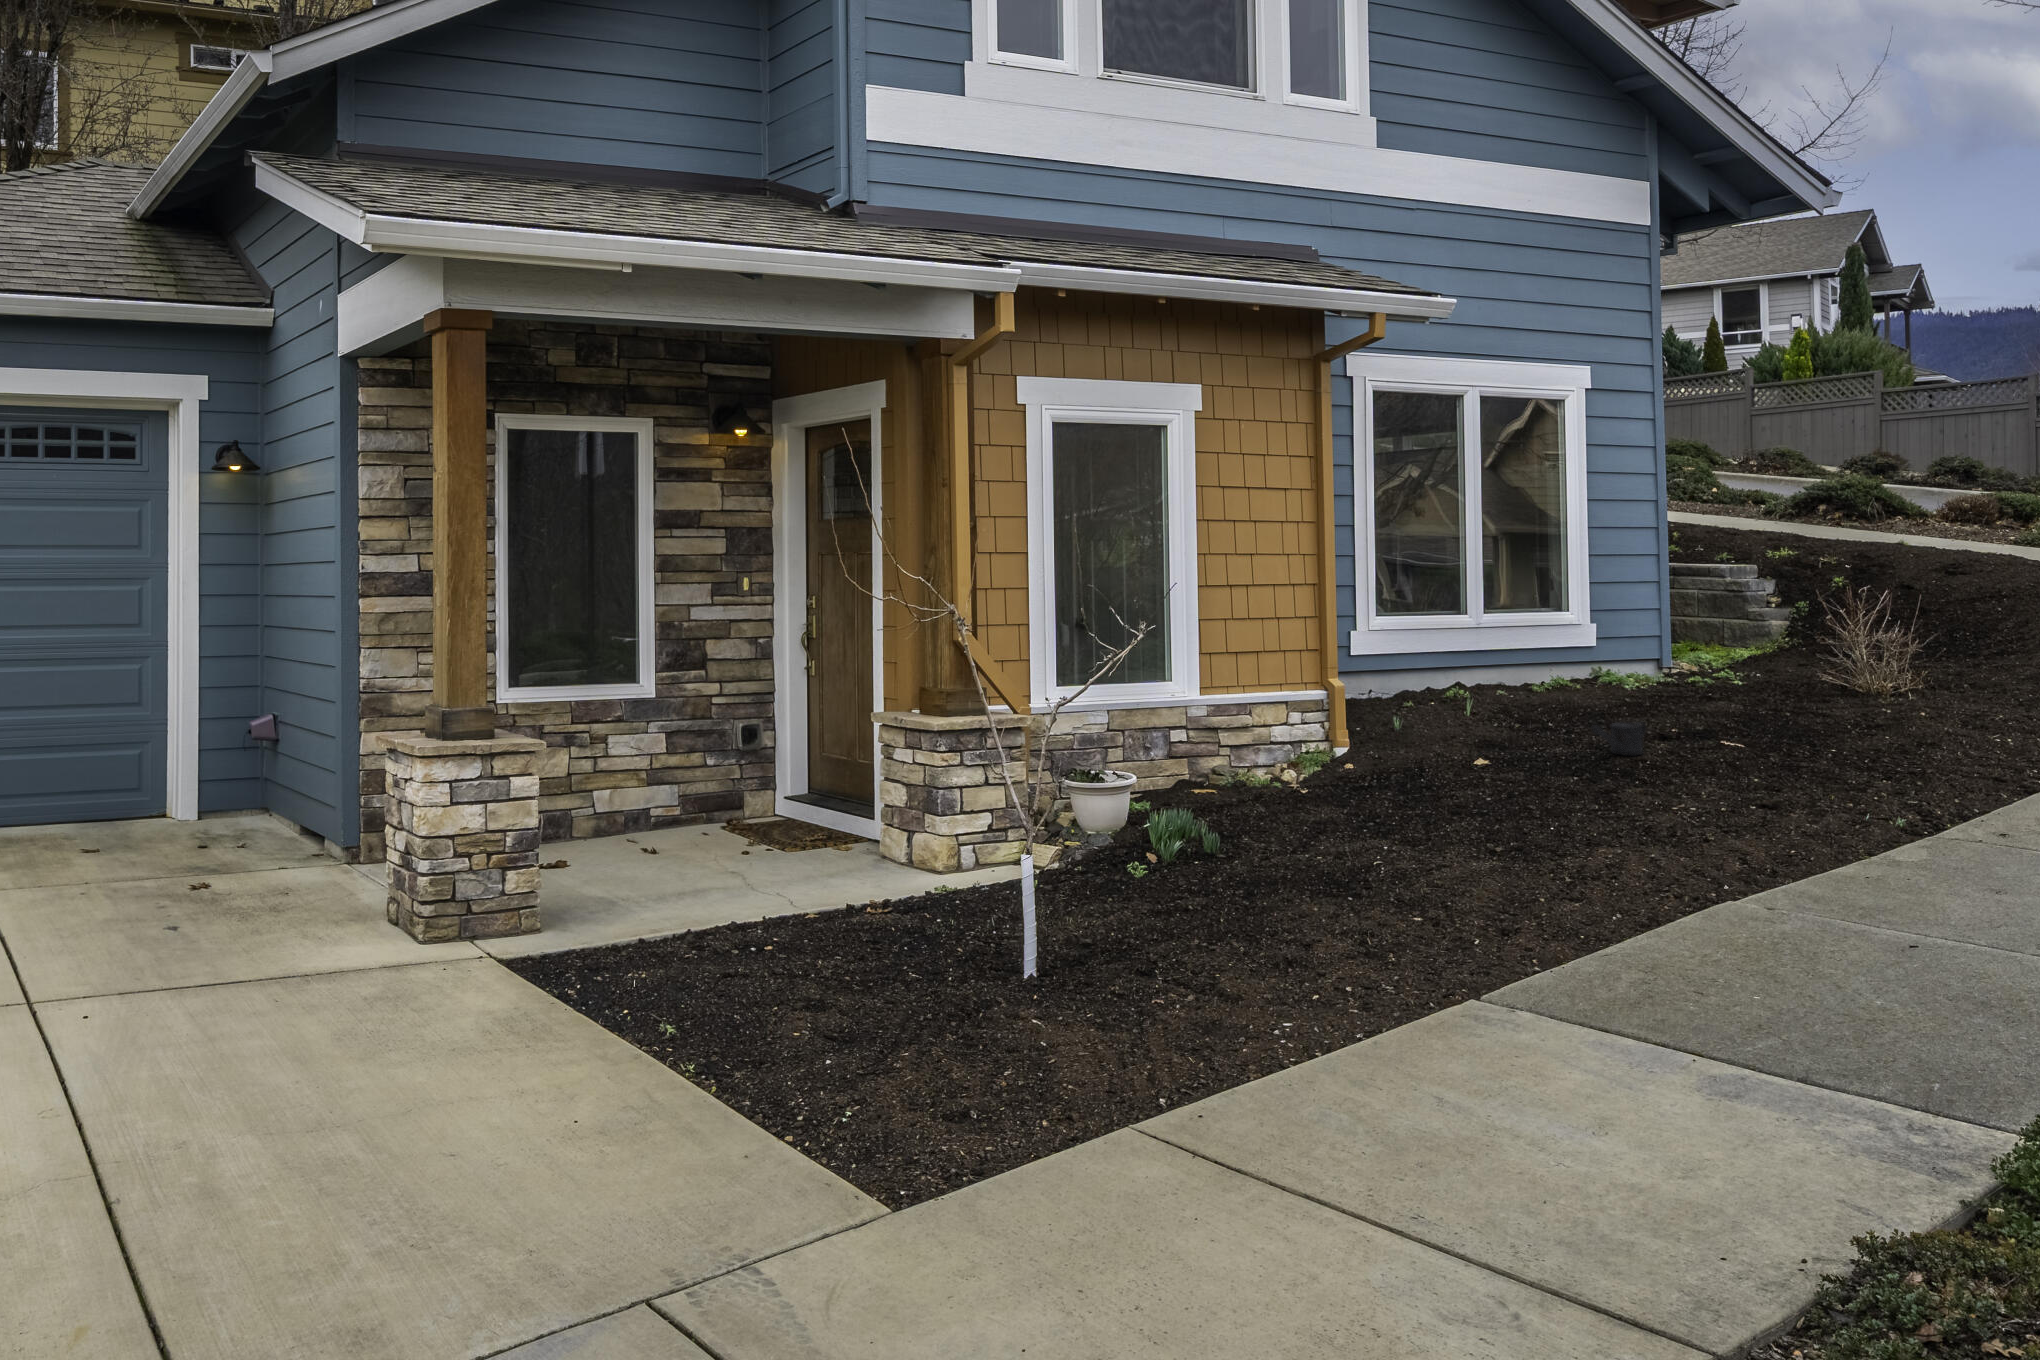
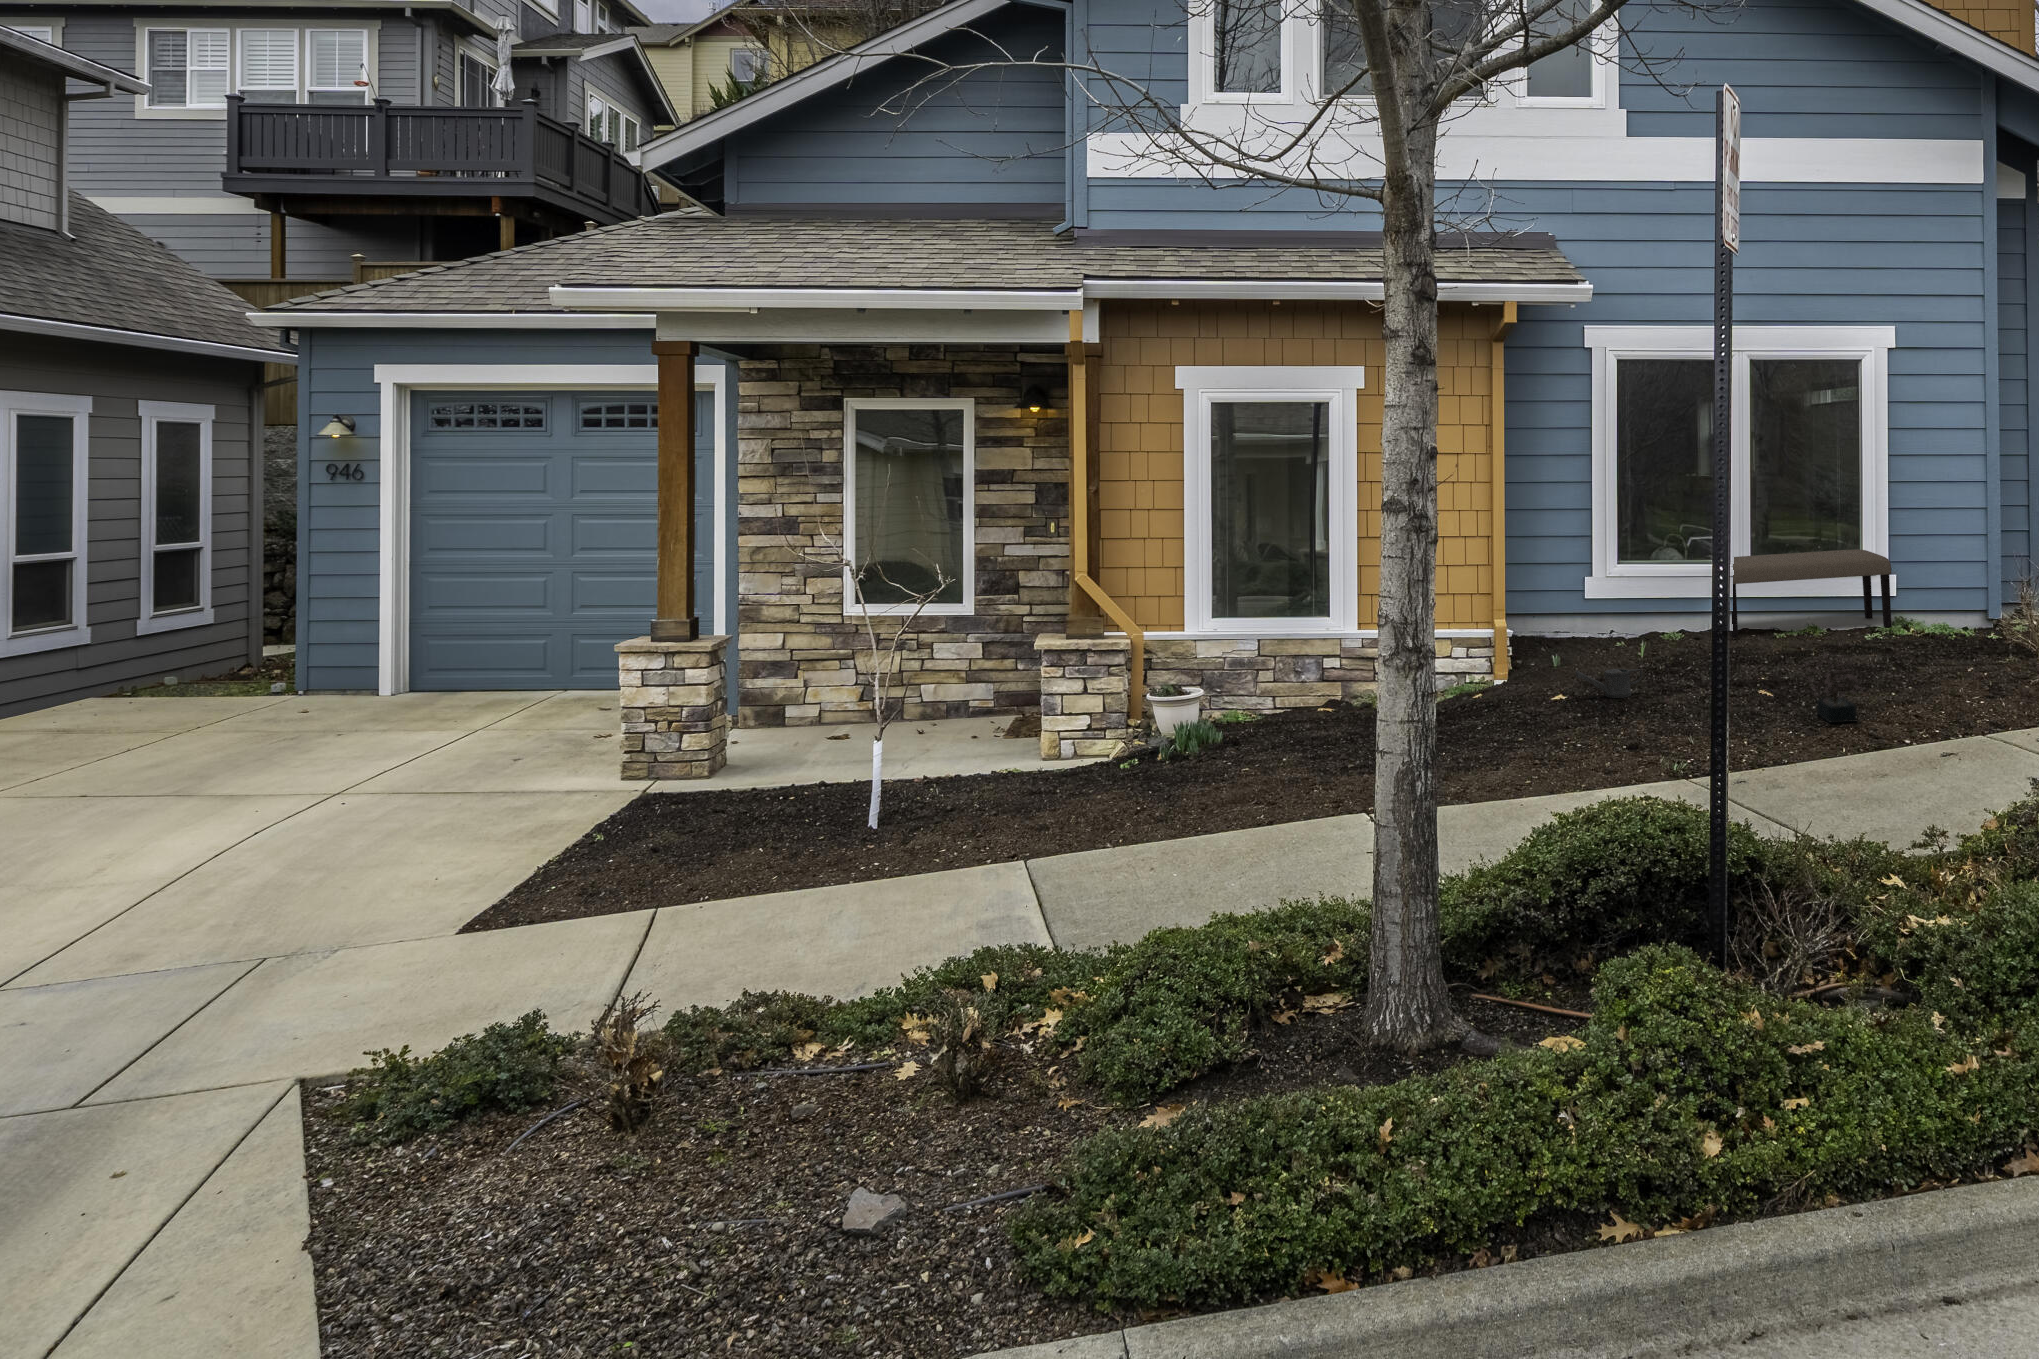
bench: none [1457,600,1642,697] -> present [1730,549,1891,638]
decorative plant: none [1889,688,1986,765] -> present [1805,654,1861,723]

